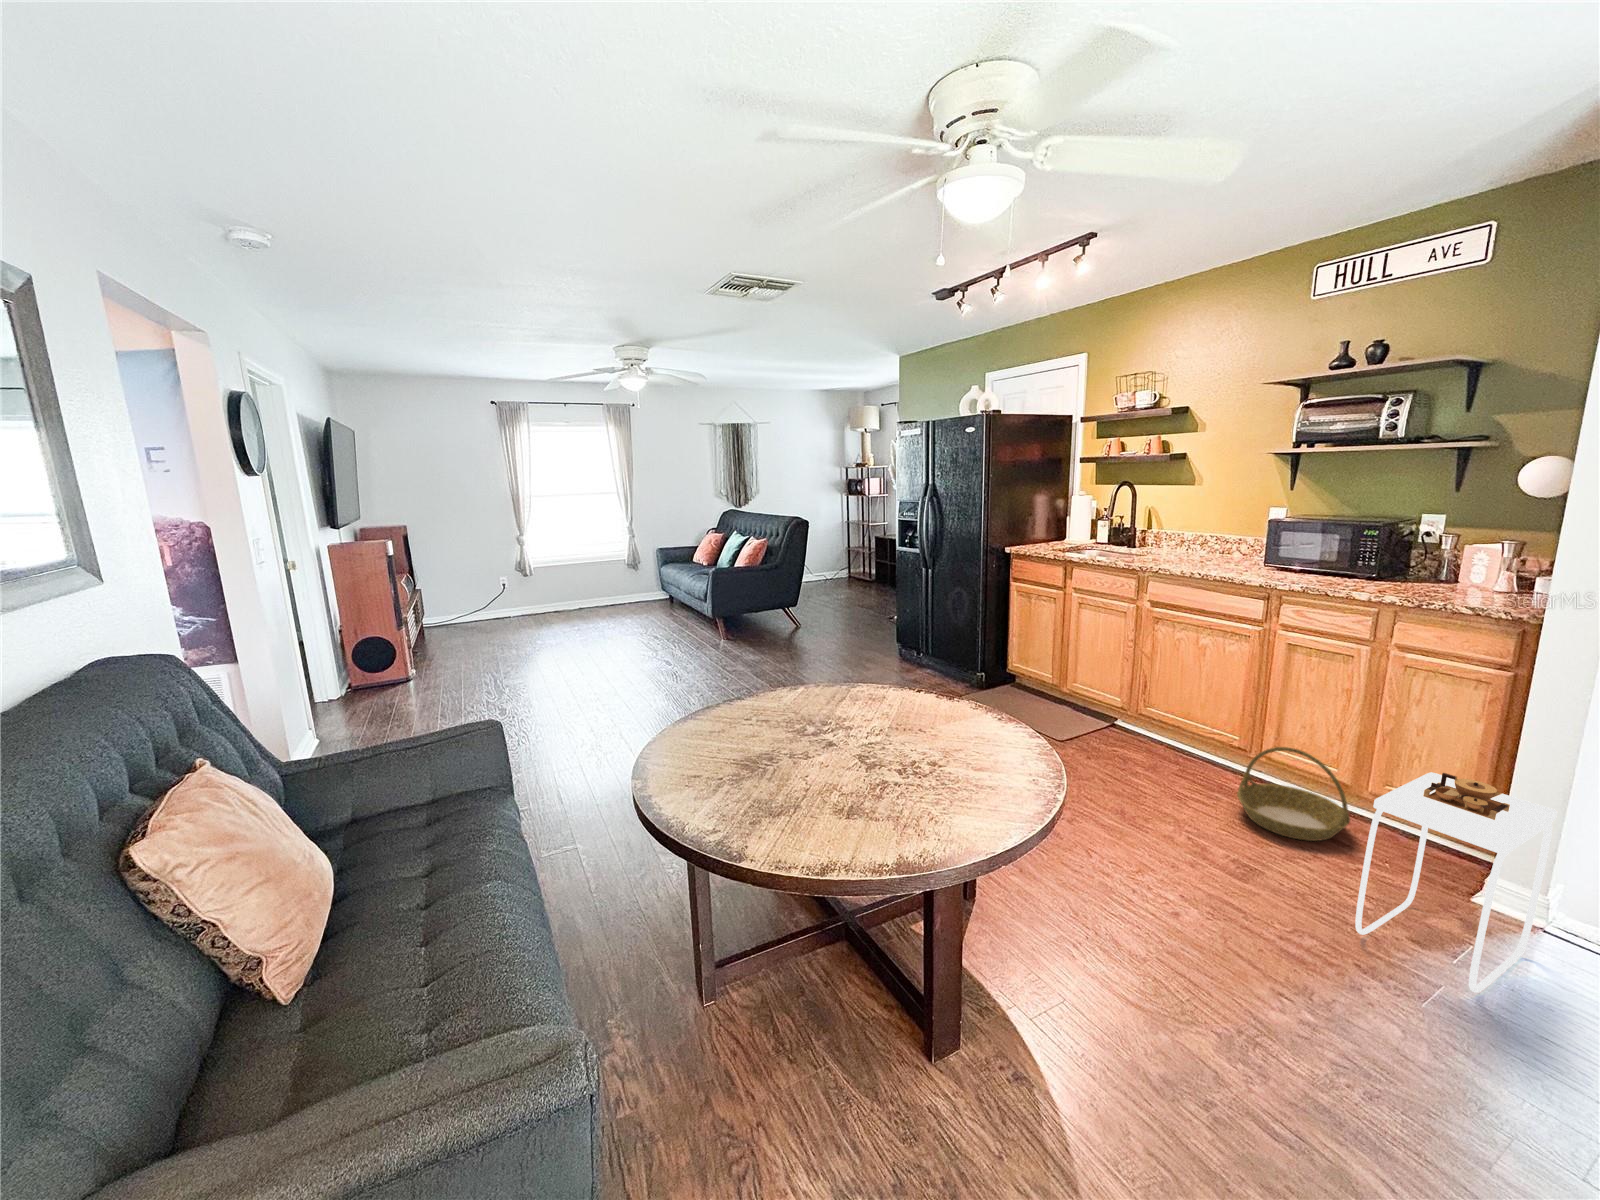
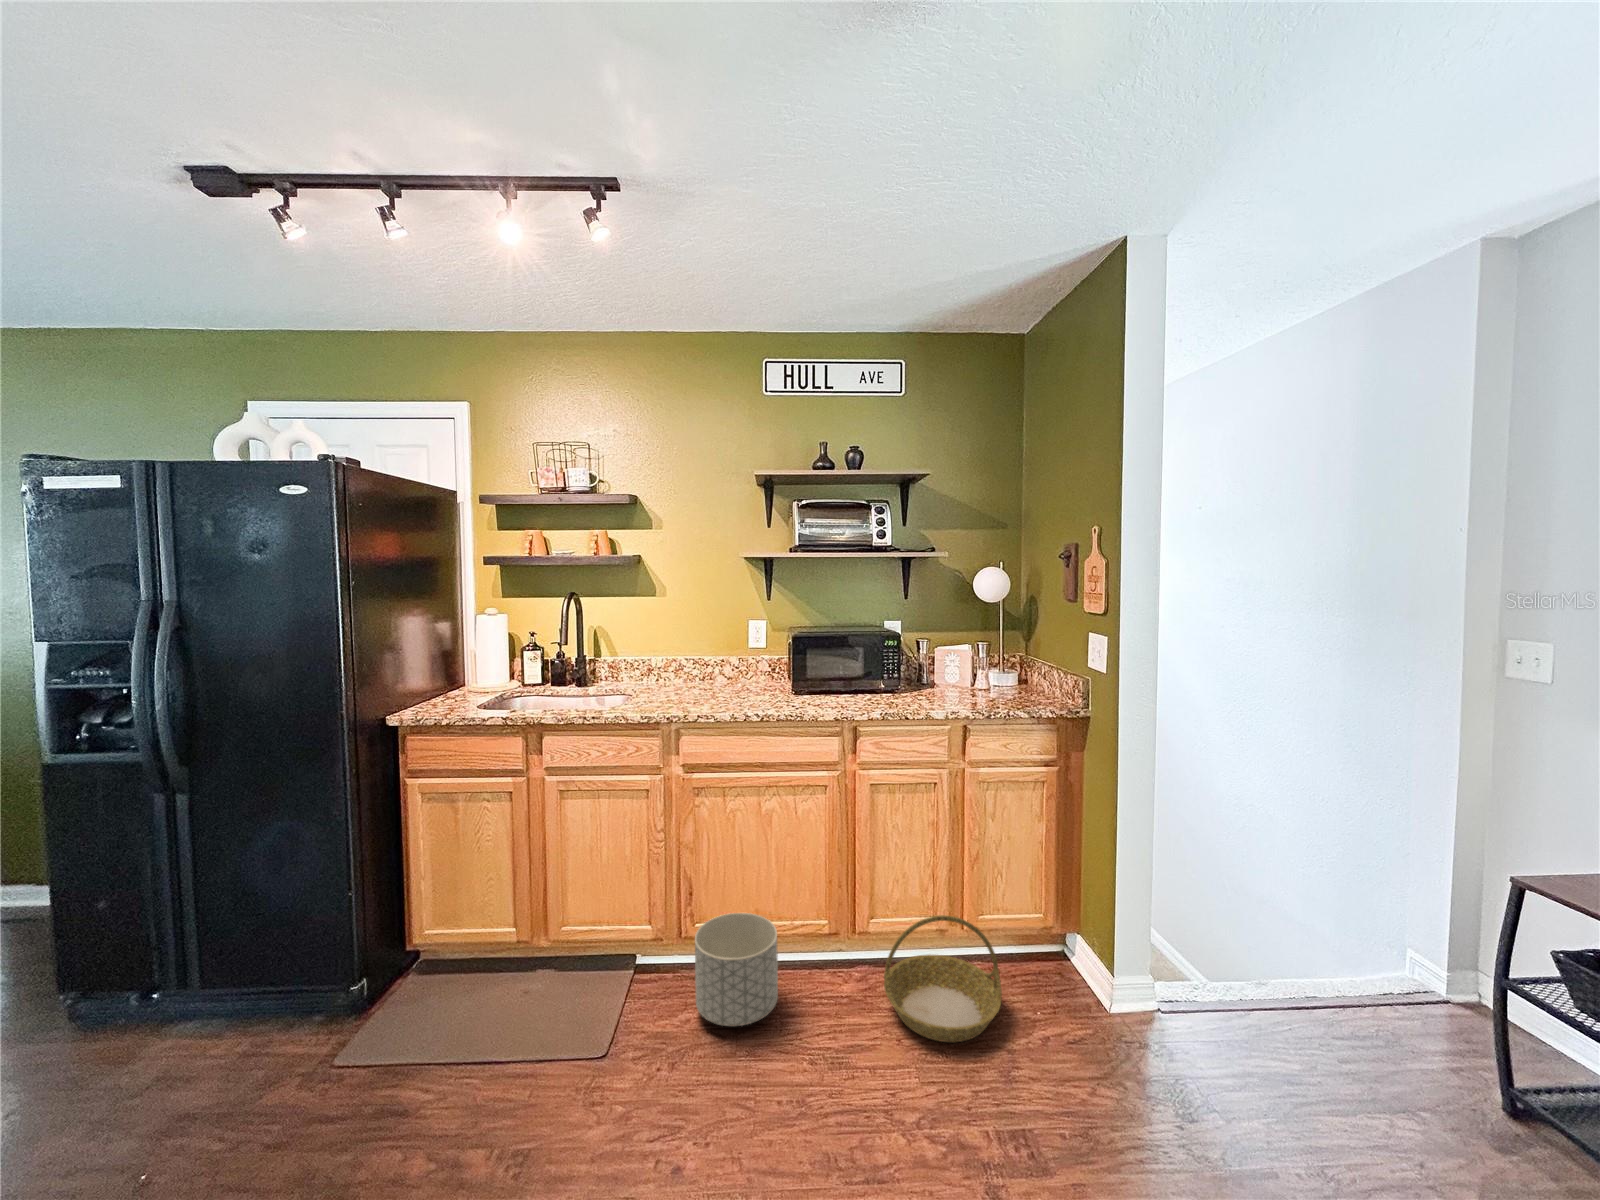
planter: none [1119,702,1182,764] -> present [695,913,778,1026]
side table: present [1355,772,1557,993] -> none [1114,895,1310,1152]

